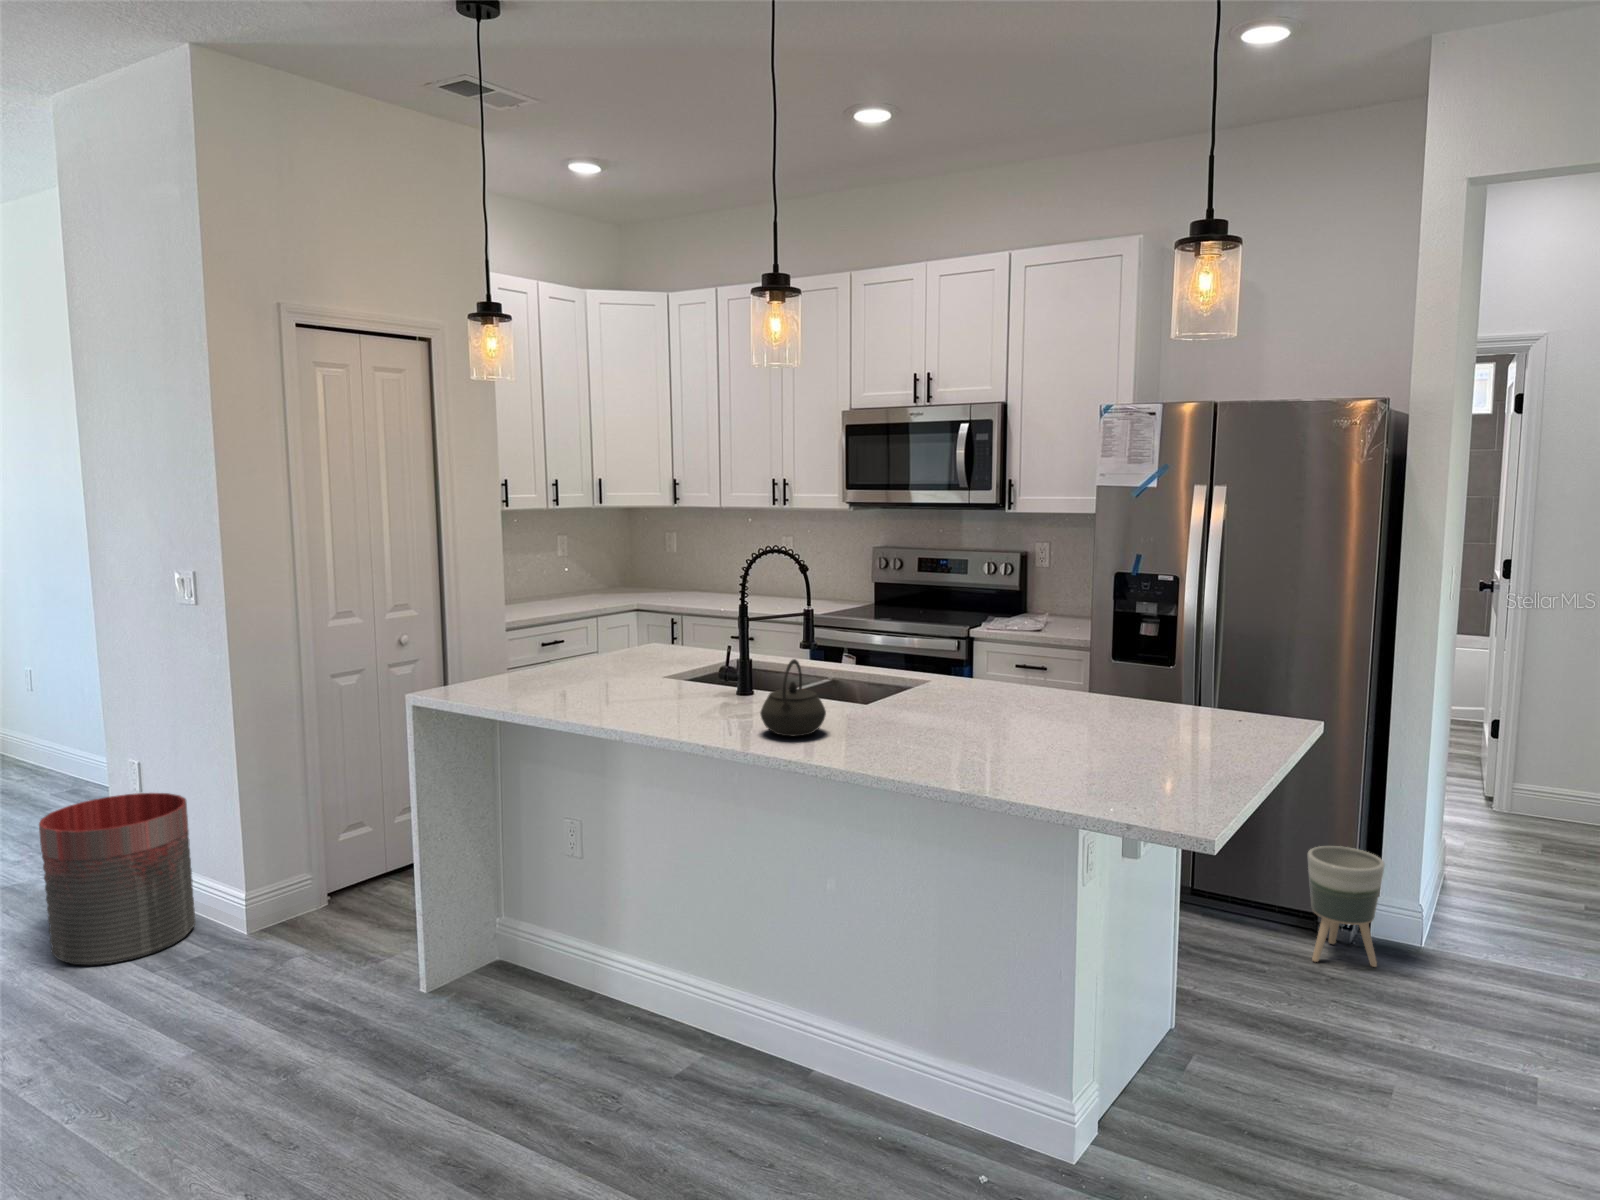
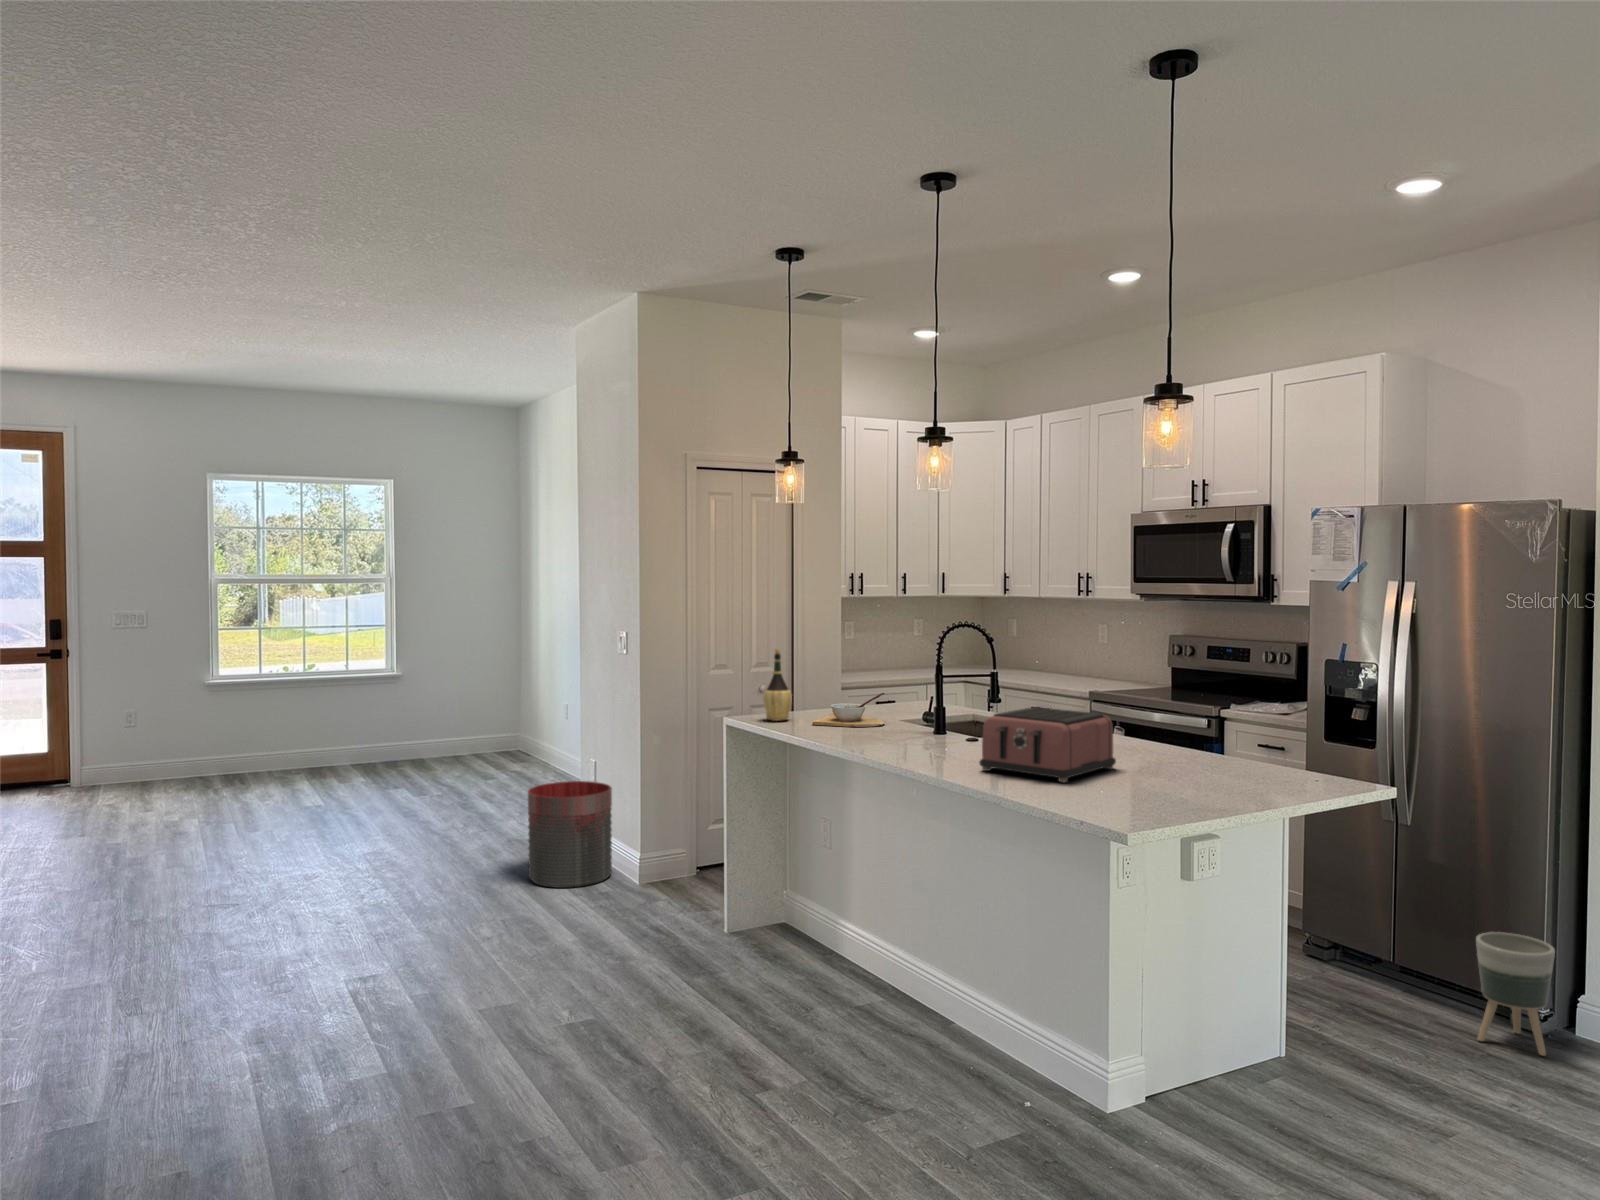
wine bottle: none [468,588,511,690] -> present [763,649,792,721]
bowl: none [551,640,650,692] -> present [812,693,885,727]
toaster: none [884,654,1033,759] -> present [979,707,1116,782]
kettle: present [760,659,826,737] -> none [912,704,959,759]

